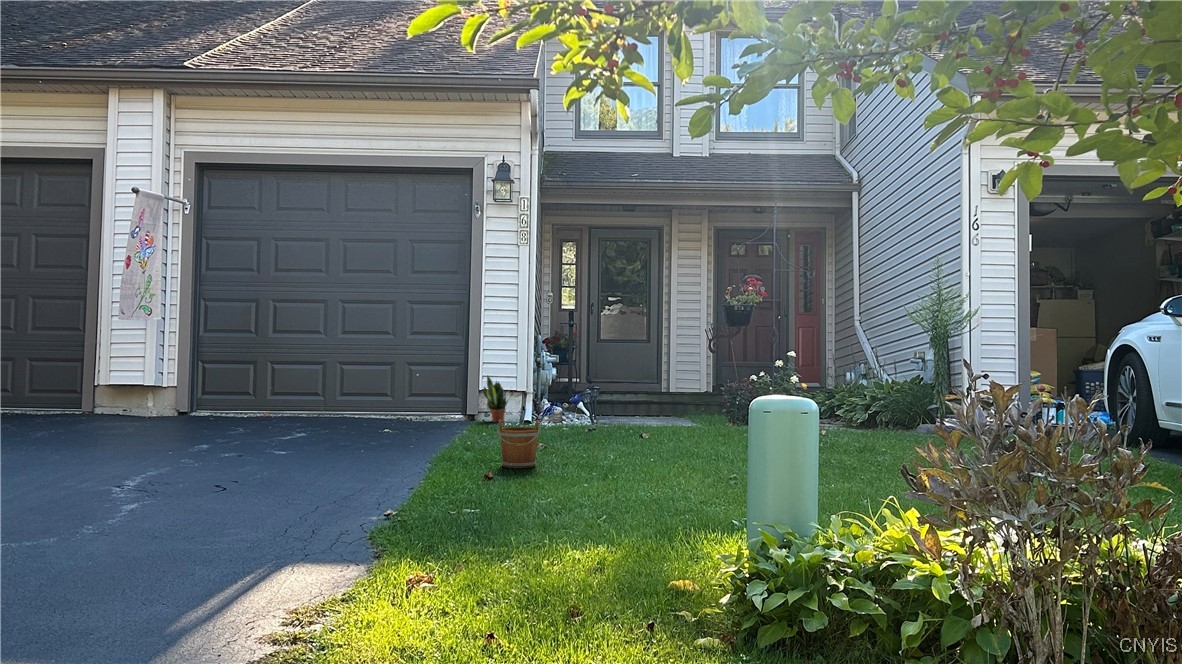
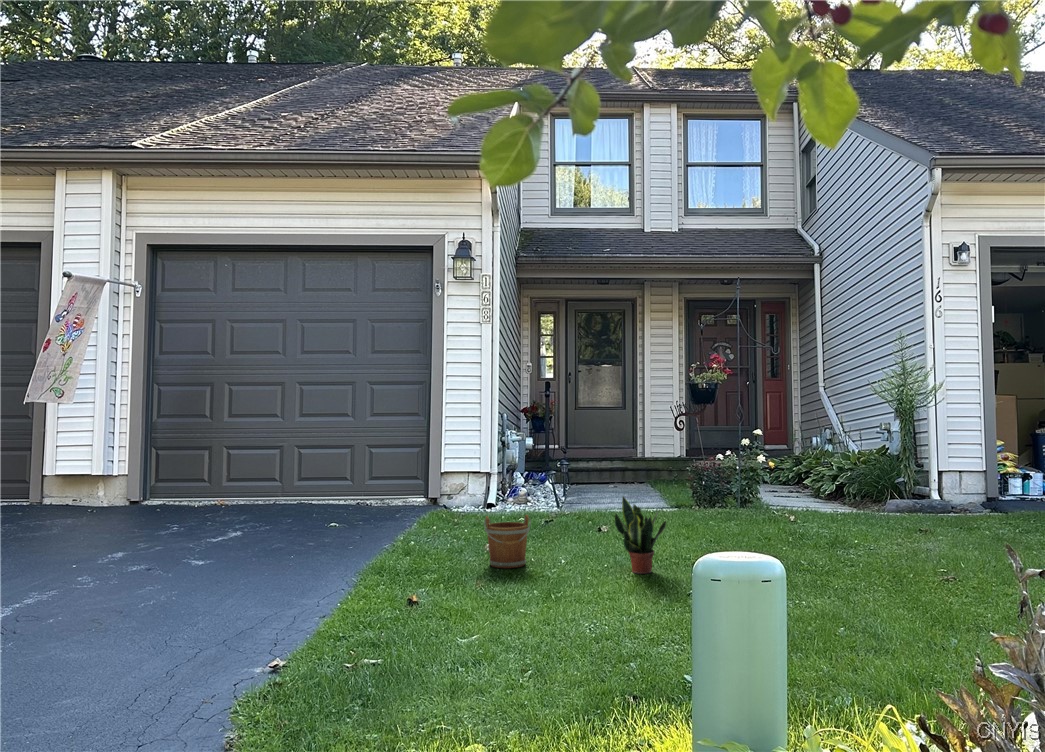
potted plant: present [483,376,514,422] -> present [614,496,666,574]

